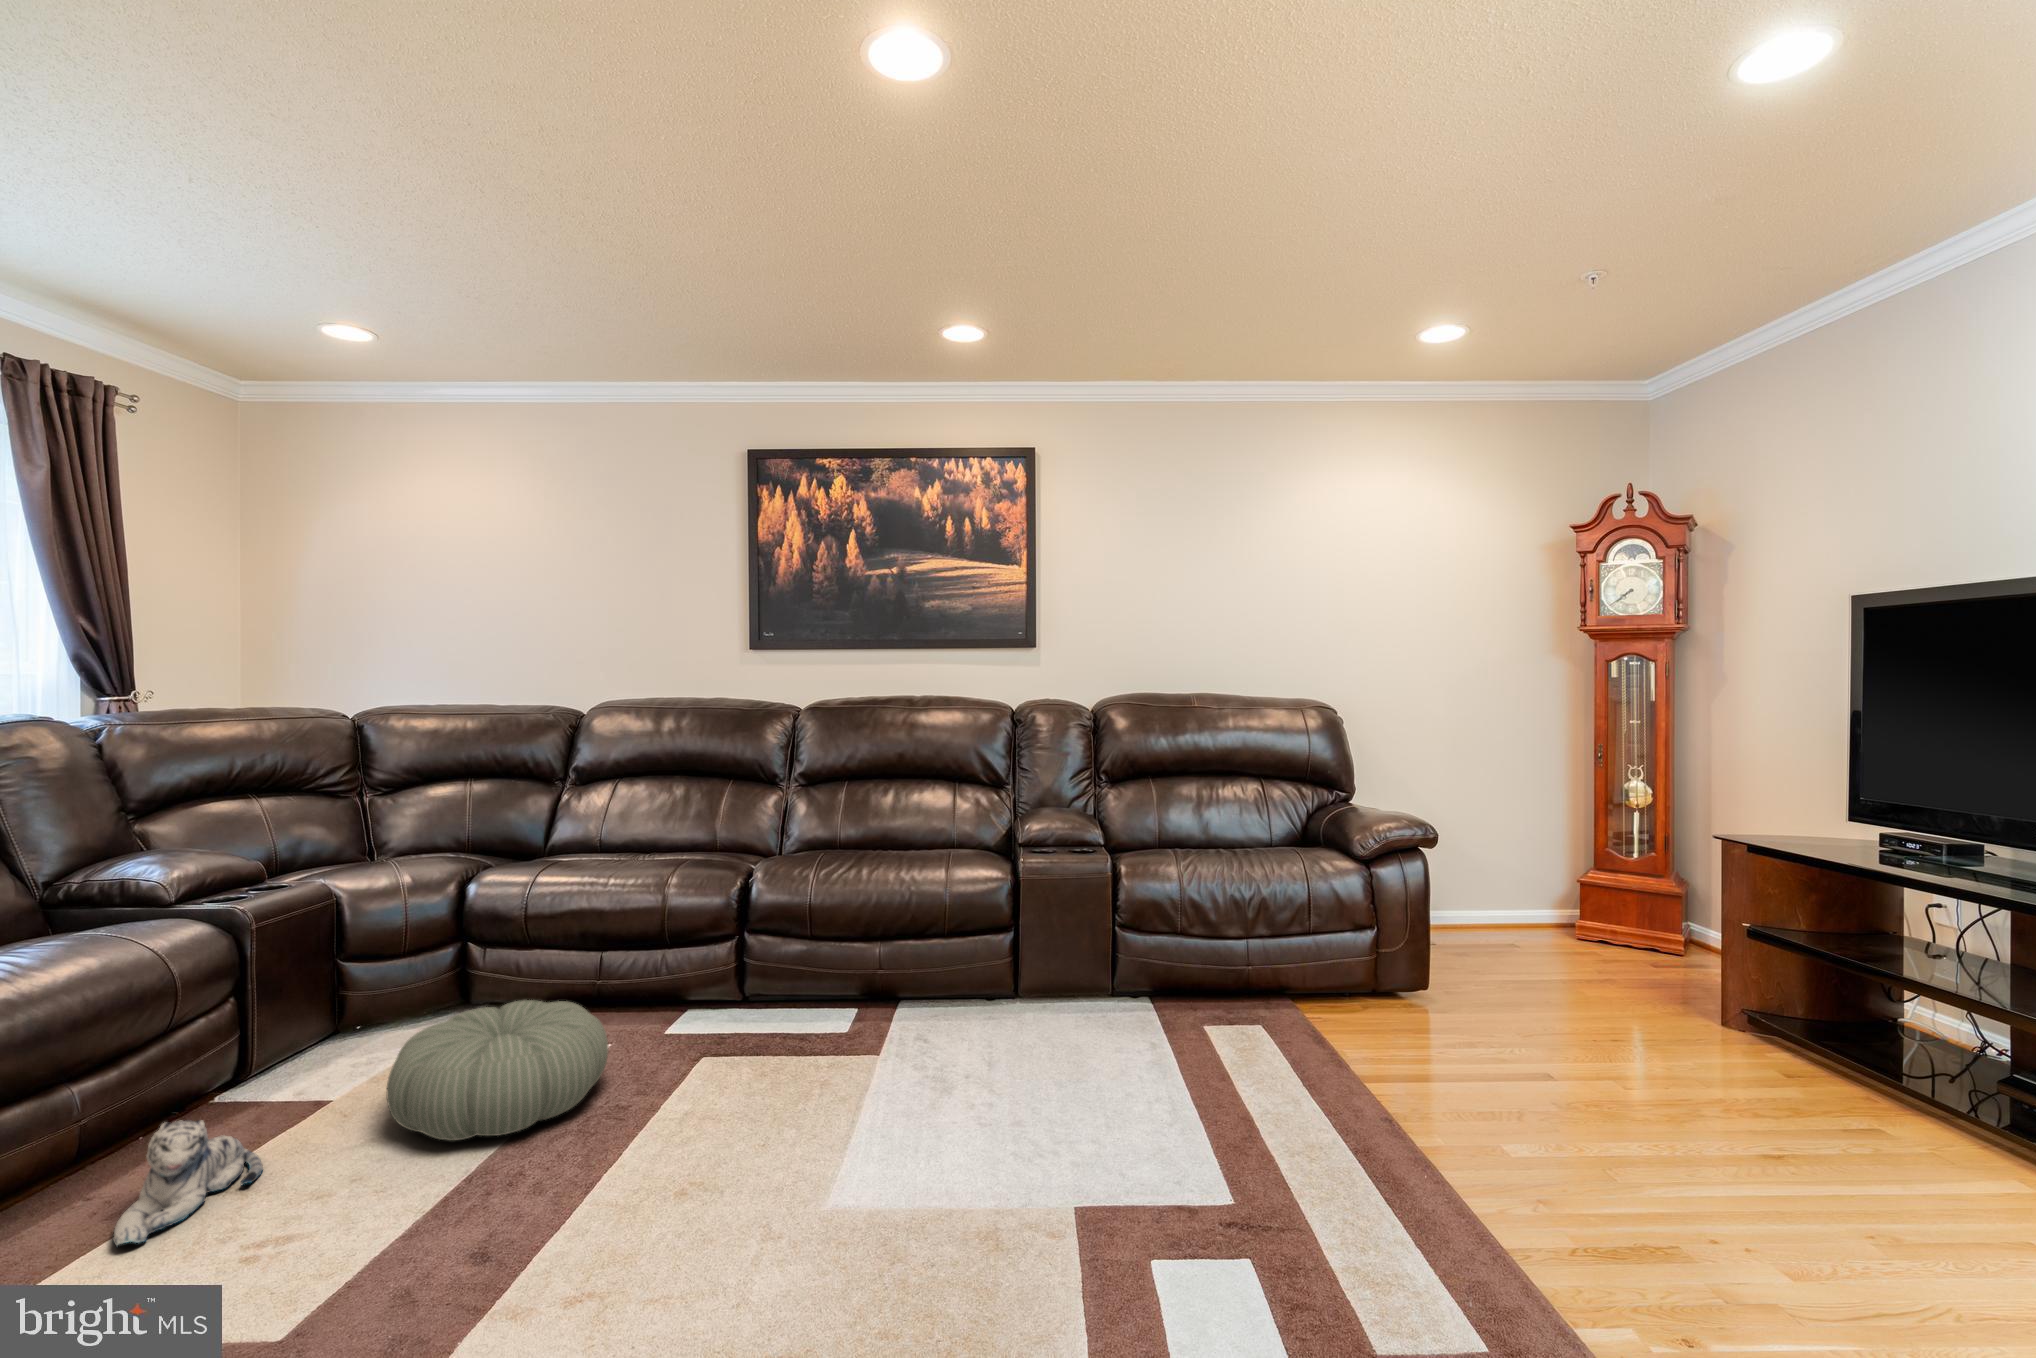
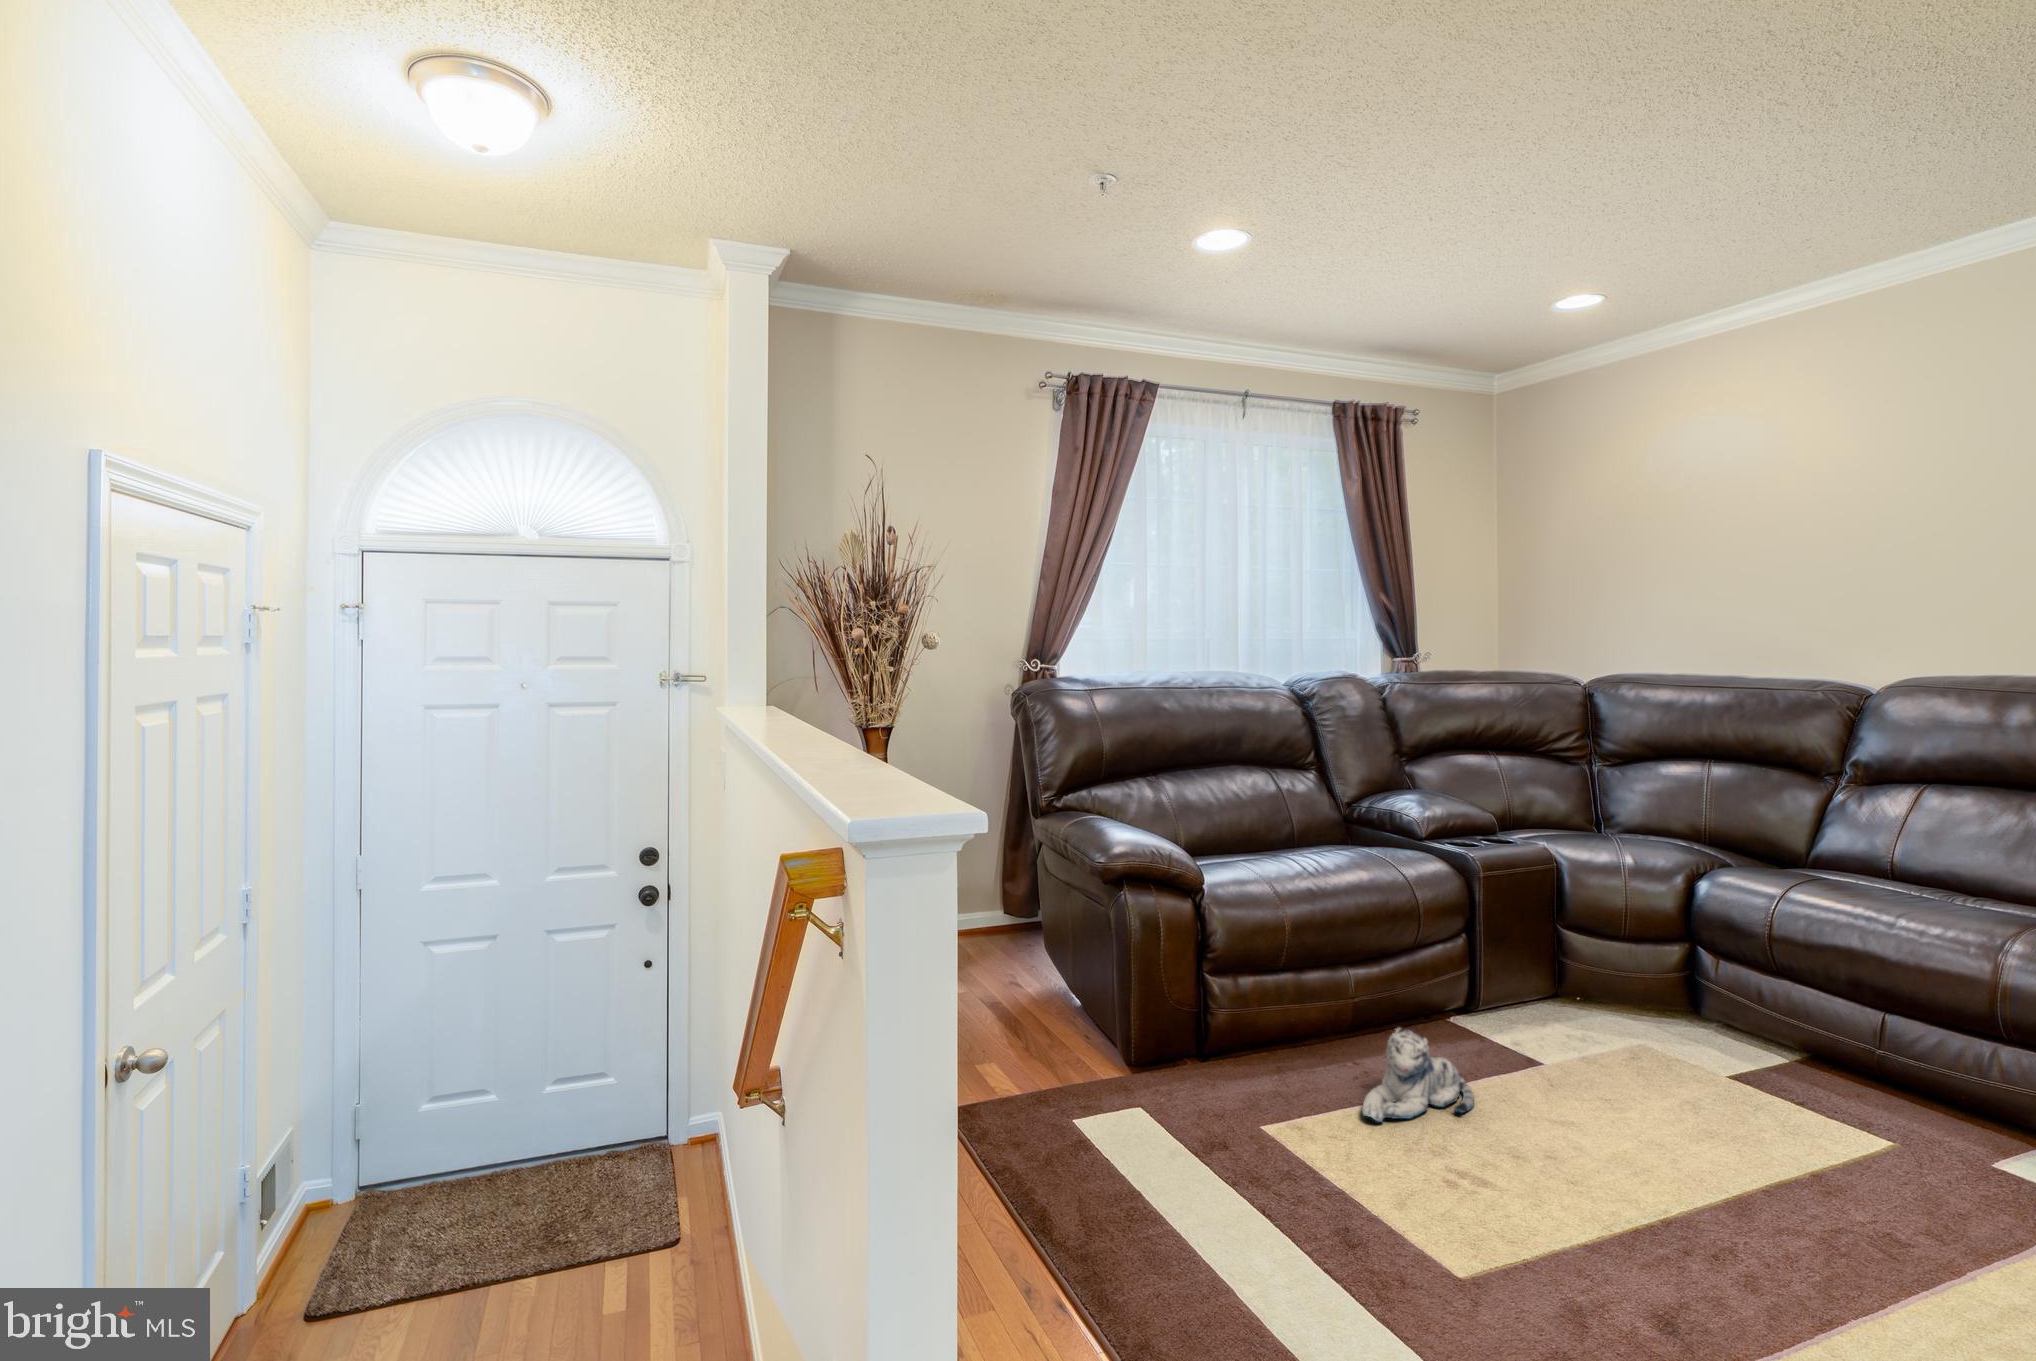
pouf: present [386,1000,608,1141] -> none [1587,1026,1880,1204]

